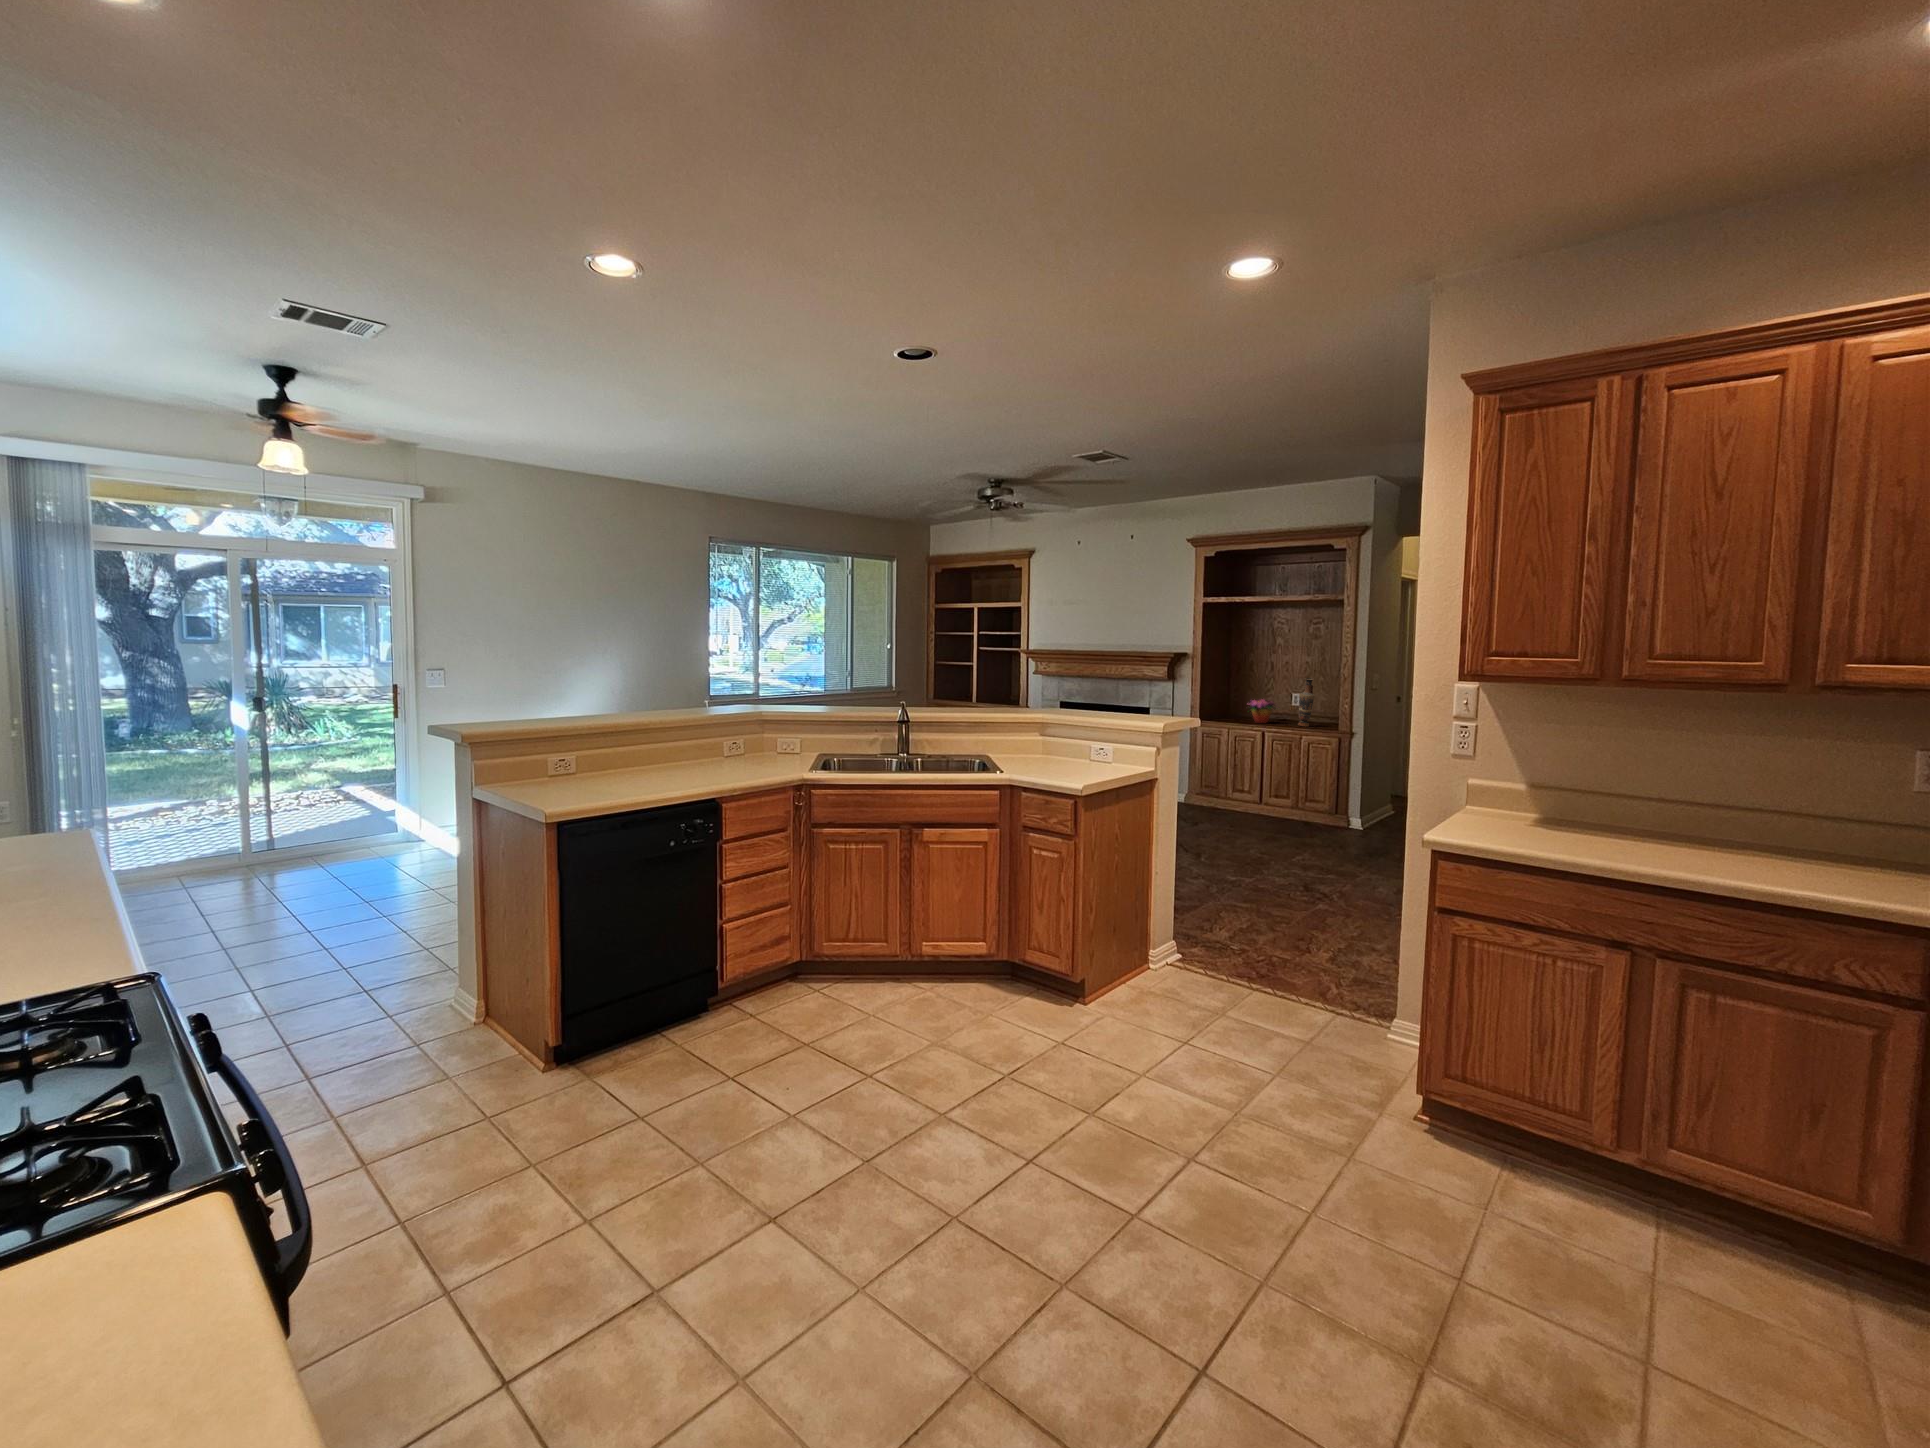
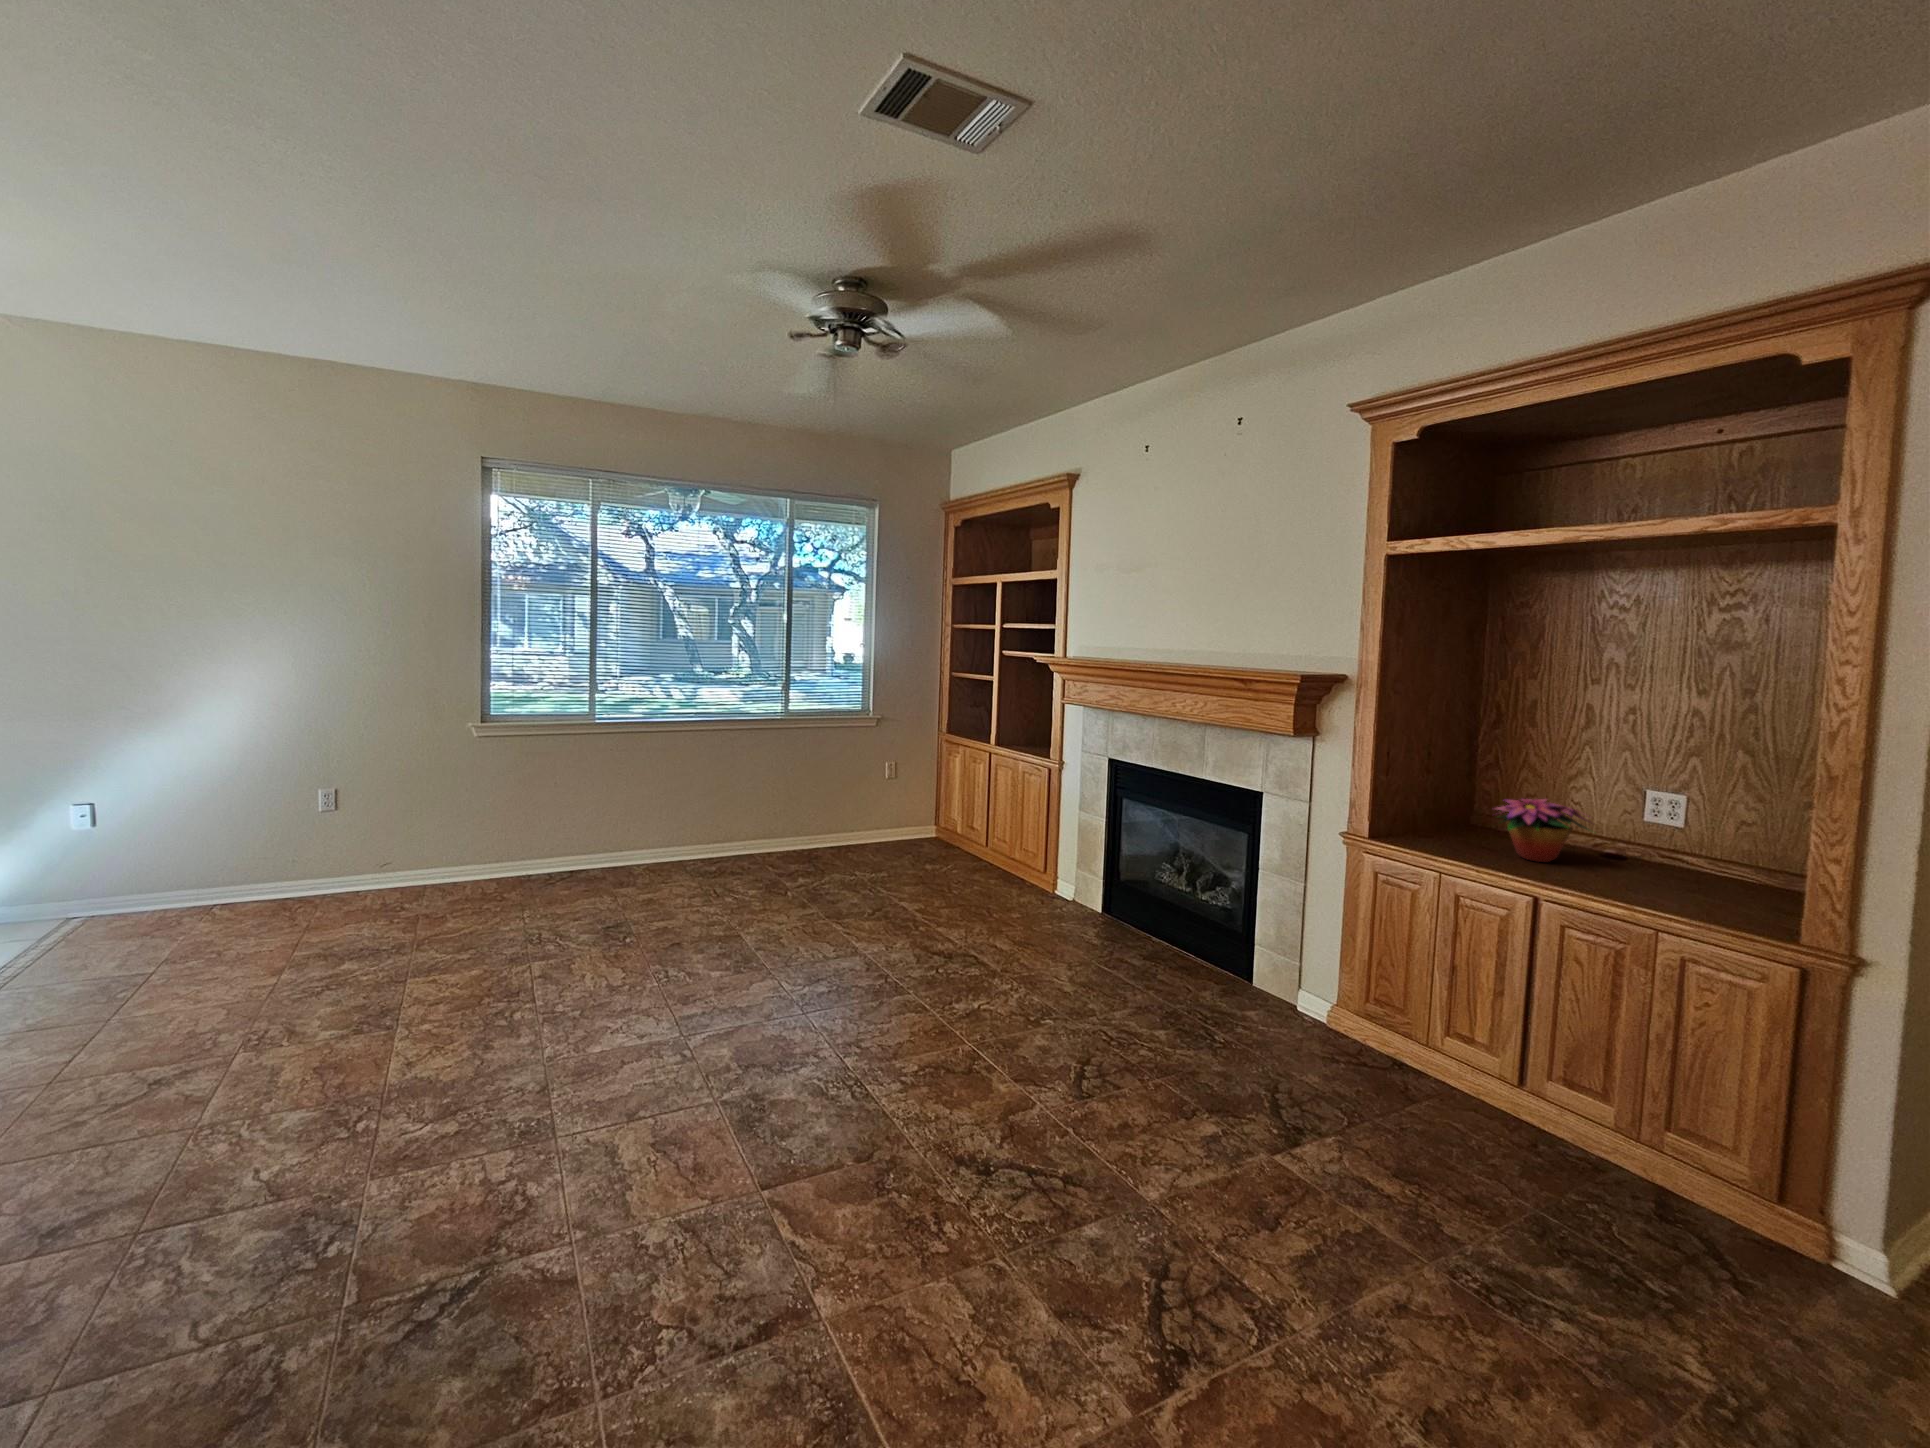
vase: present [1298,678,1315,727] -> none [1651,759,1713,897]

